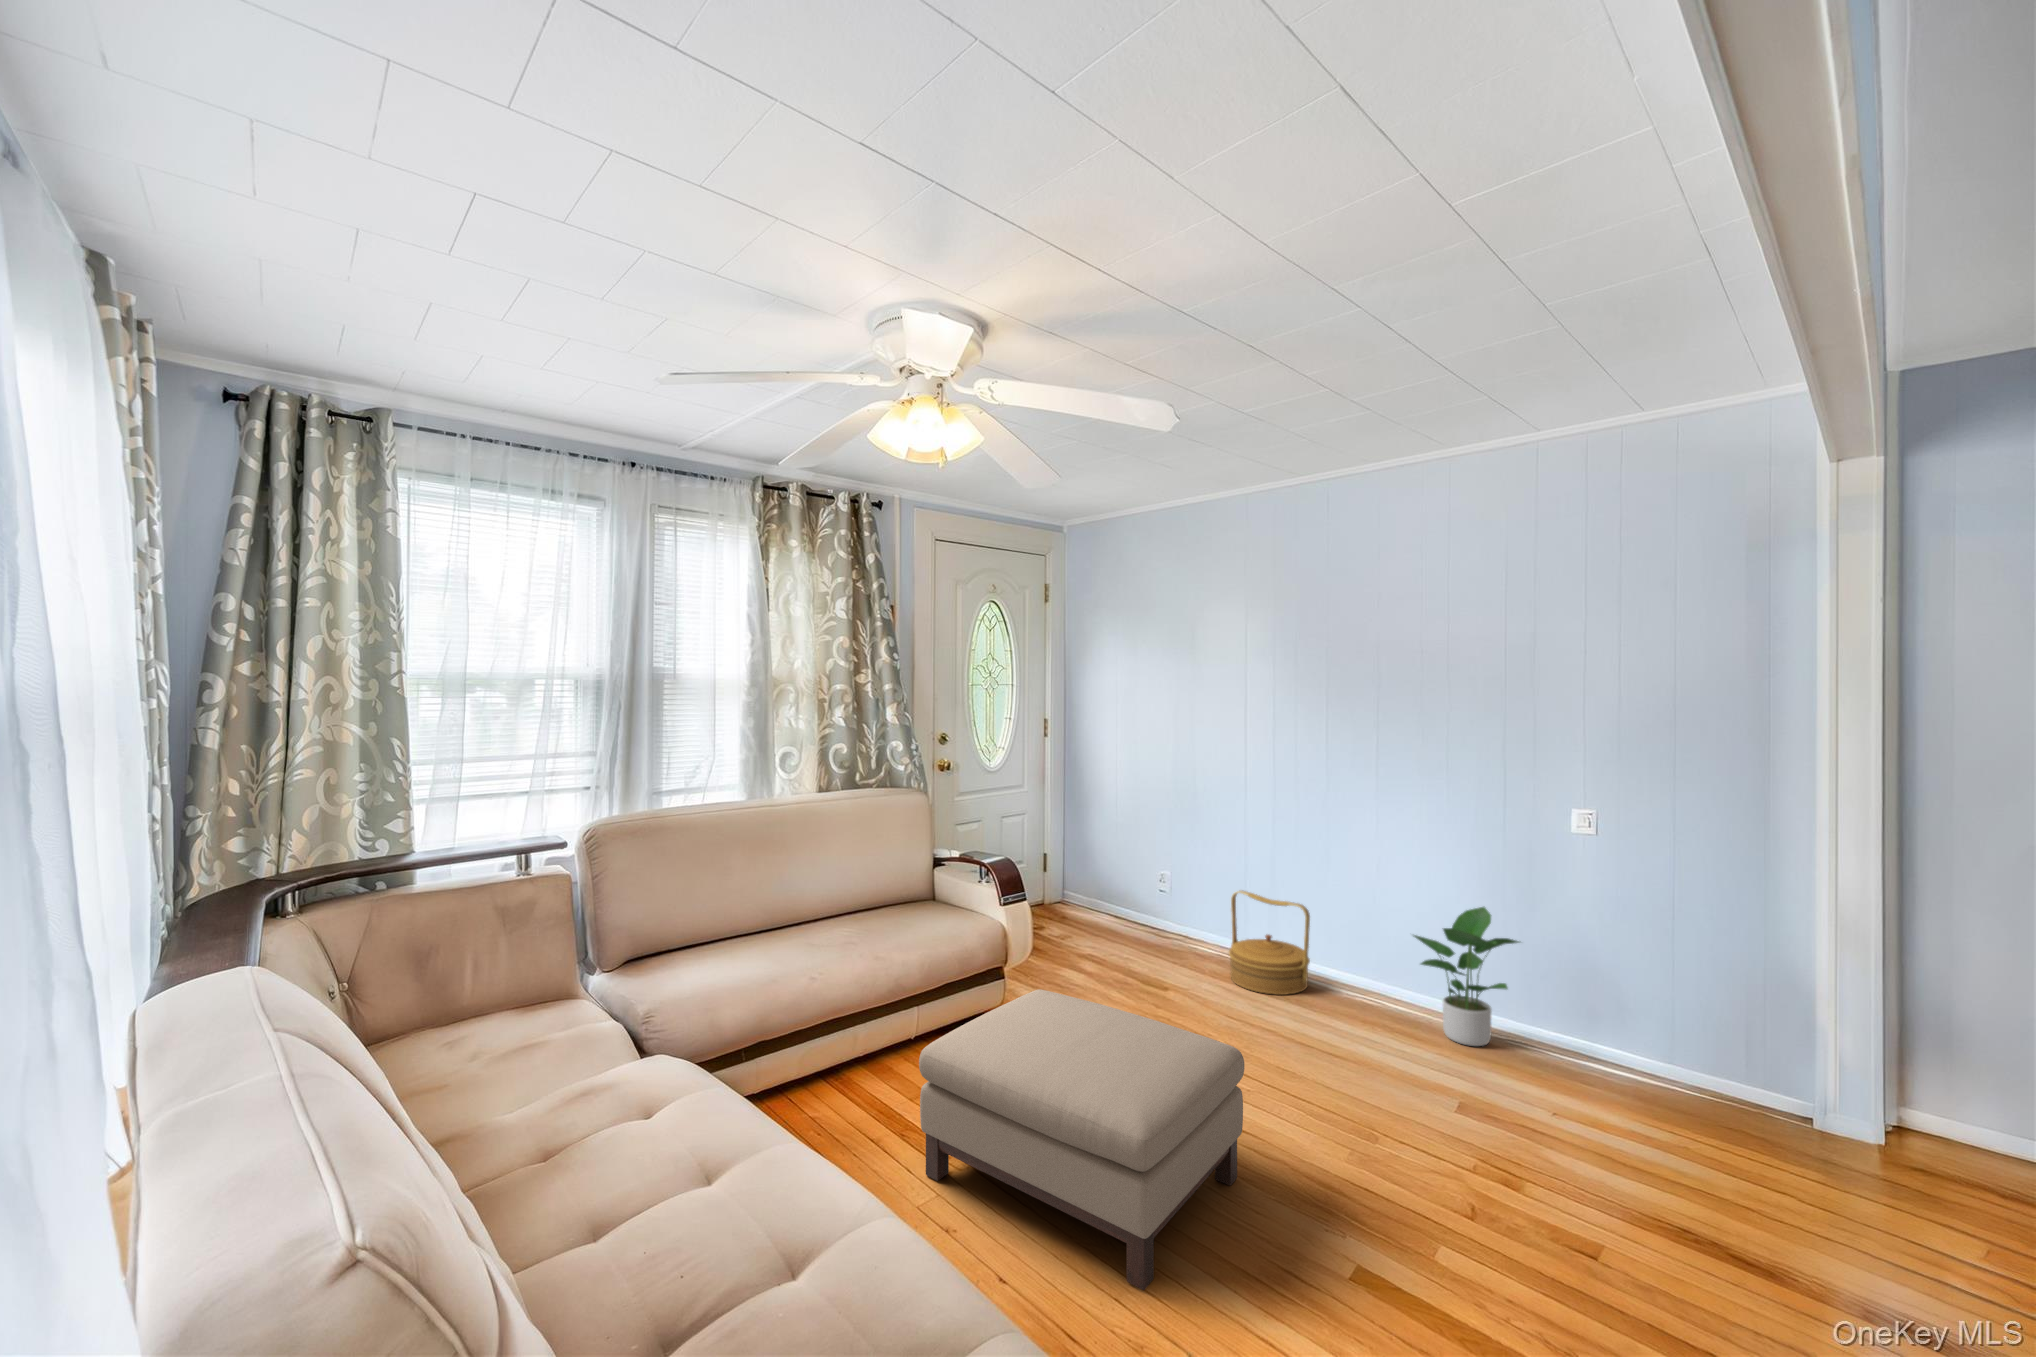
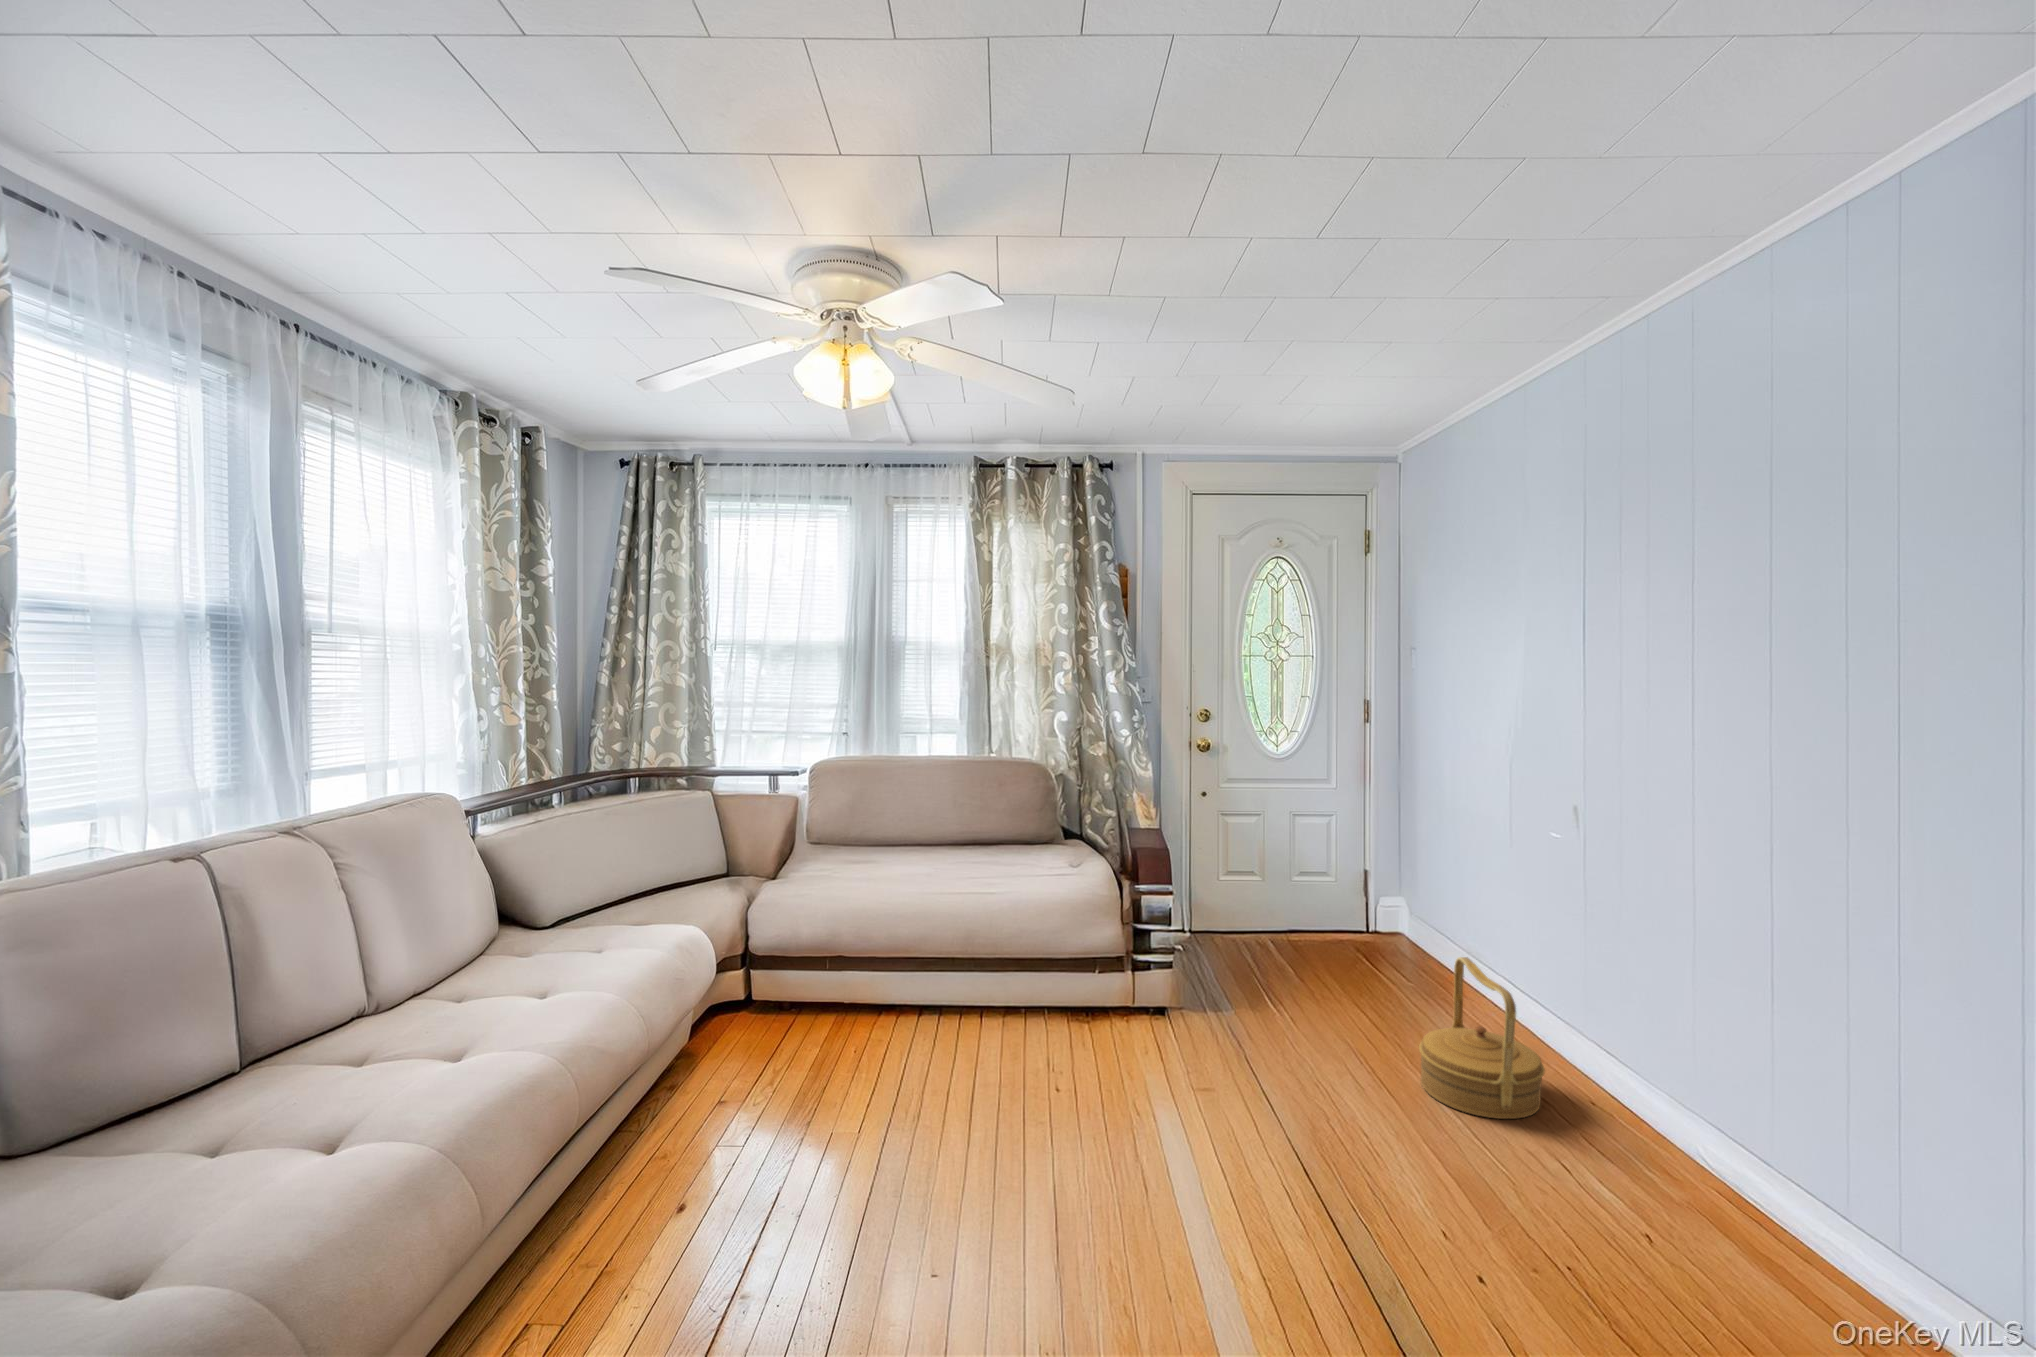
potted plant: present [1414,907,1519,1046] -> none [1560,1061,1773,1287]
ottoman: present [919,989,1244,1290] -> none [815,973,1051,1229]

